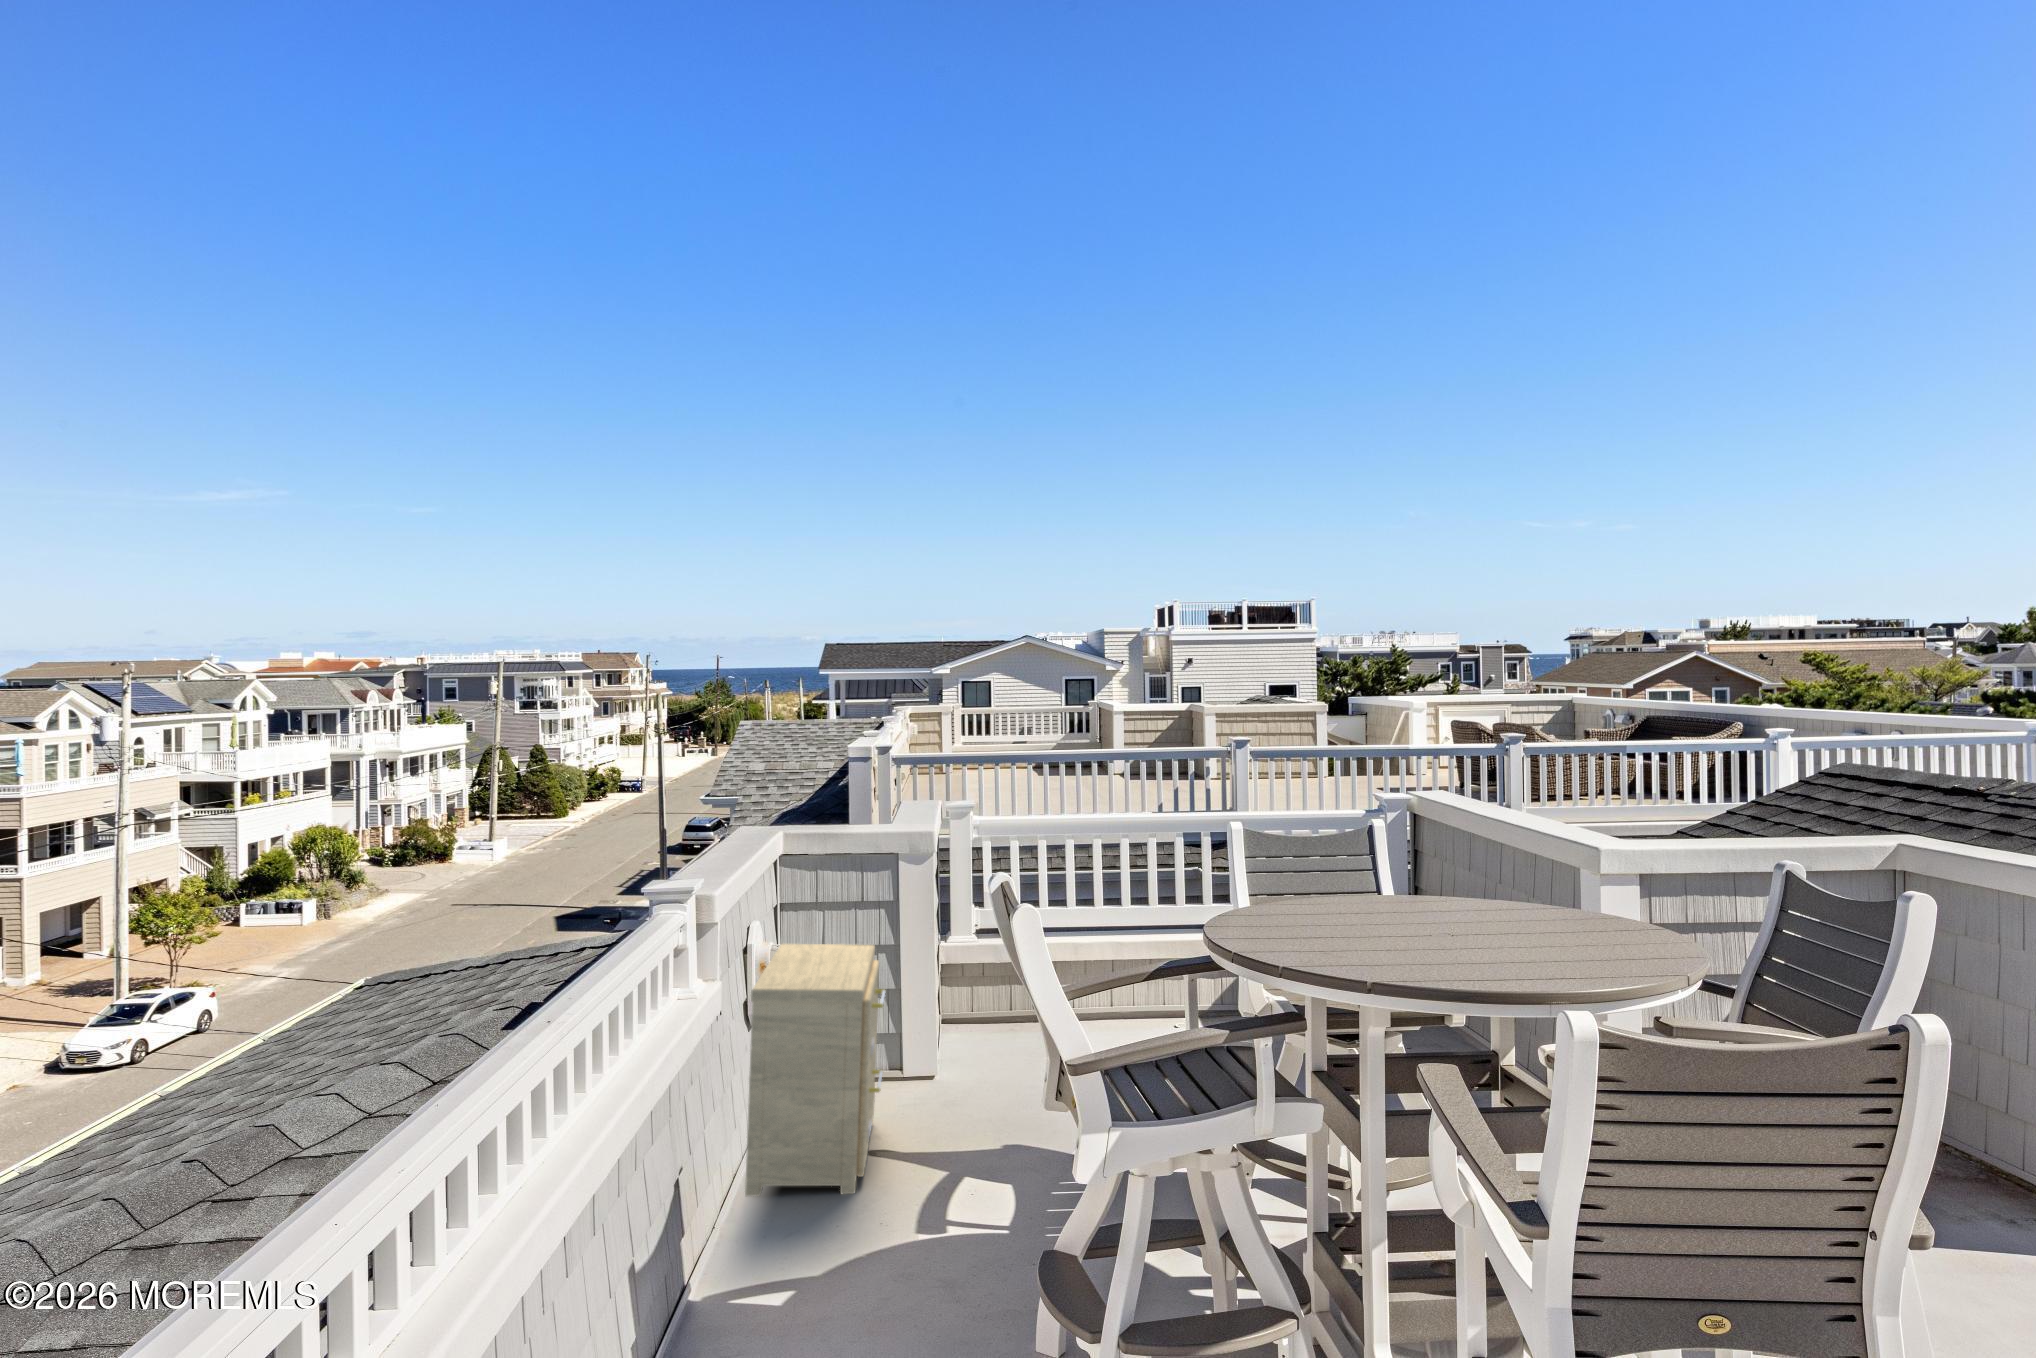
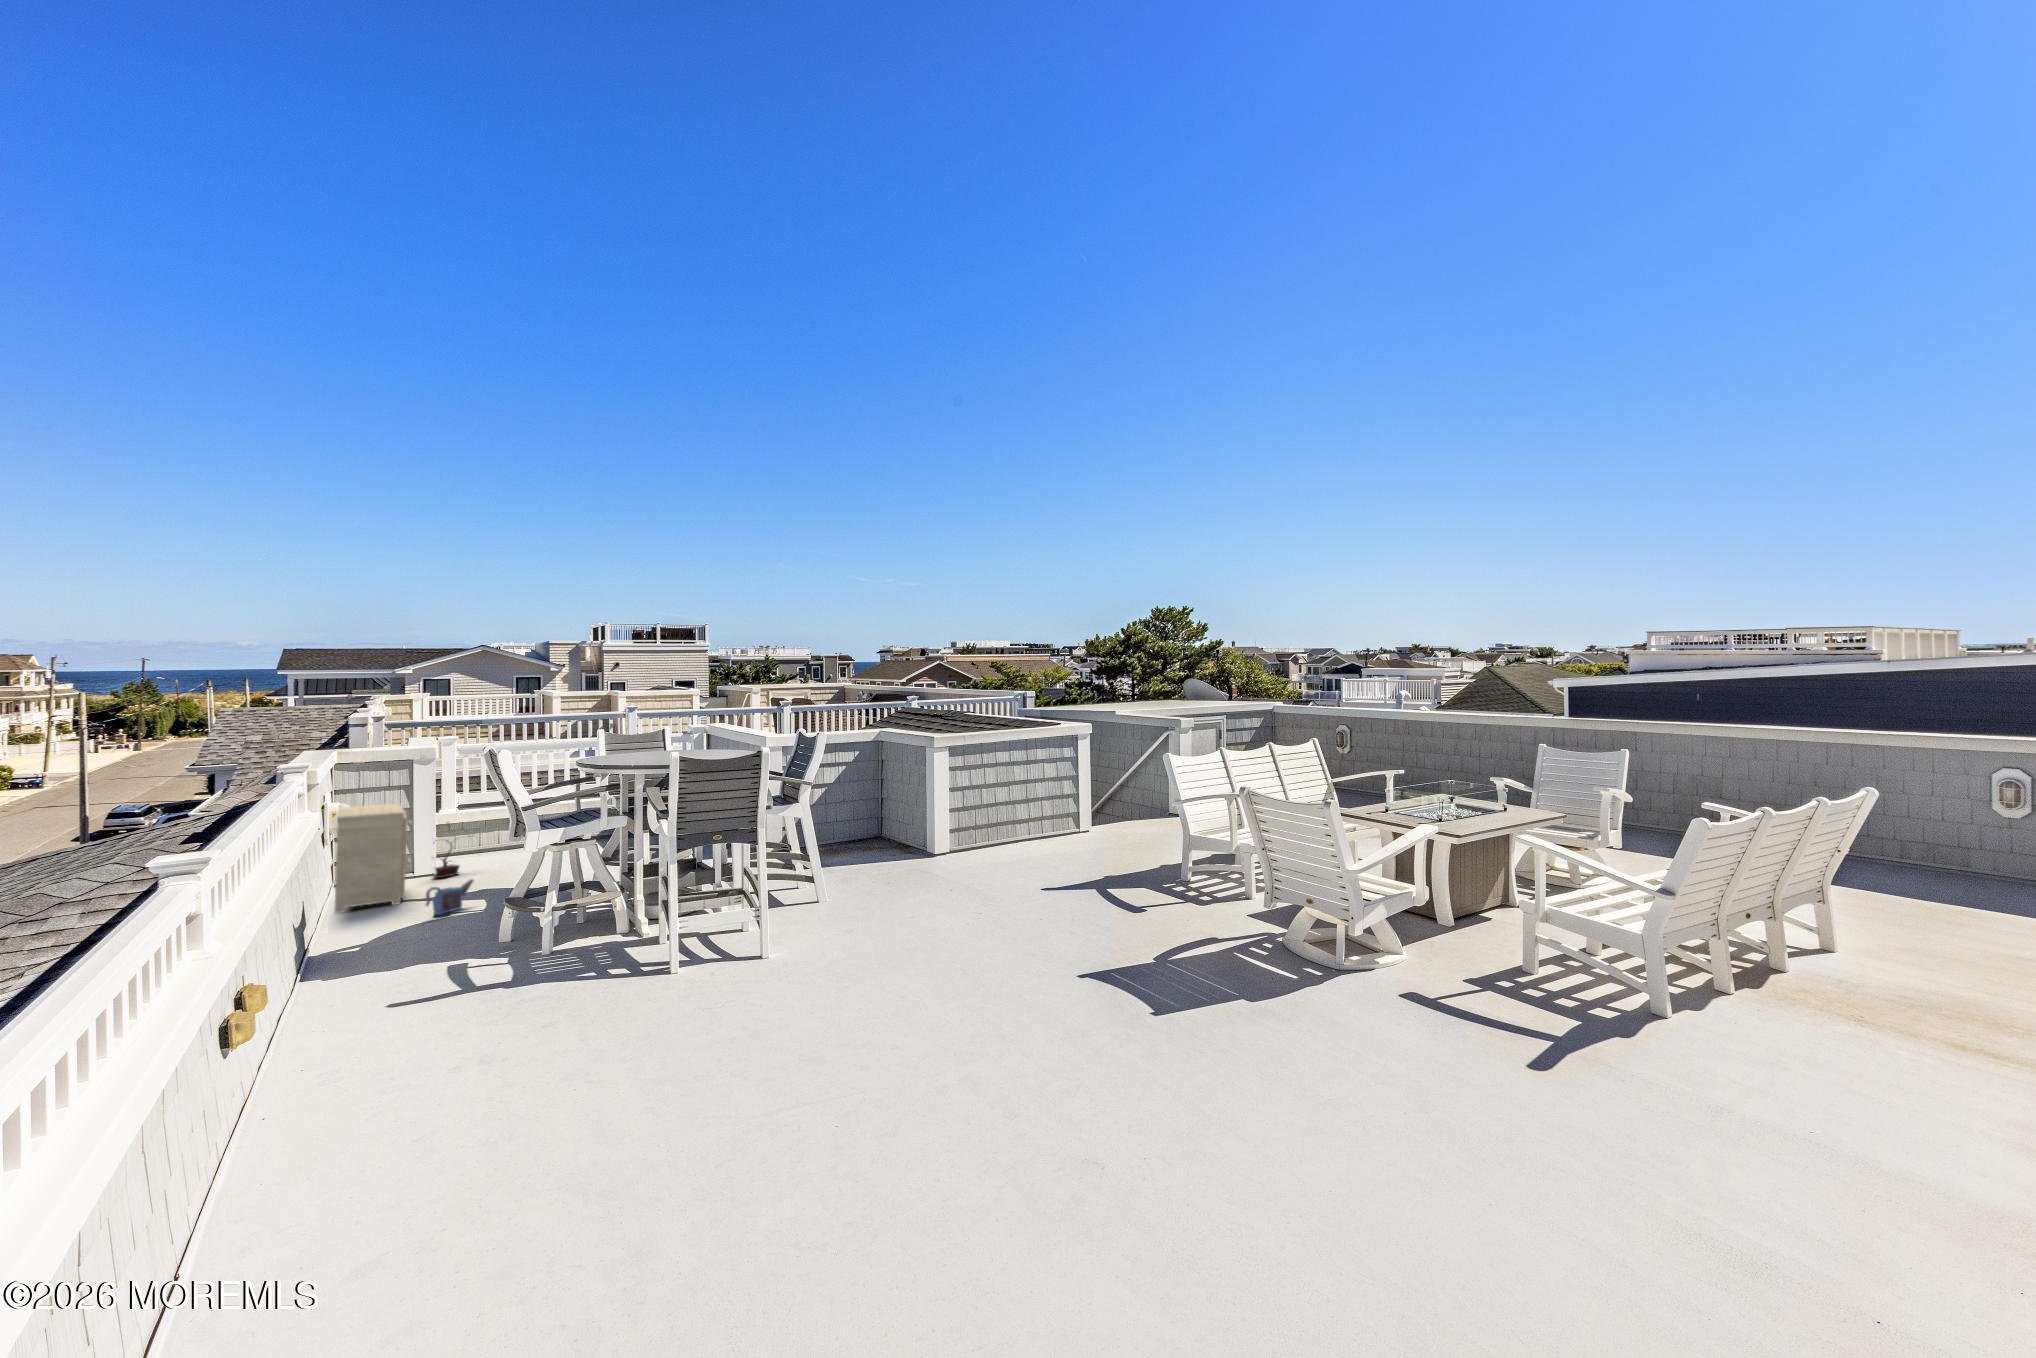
potted plant: none [919,982,1011,1104] -> present [433,823,471,878]
watering can: none [878,1194,983,1294] -> present [426,880,474,915]

